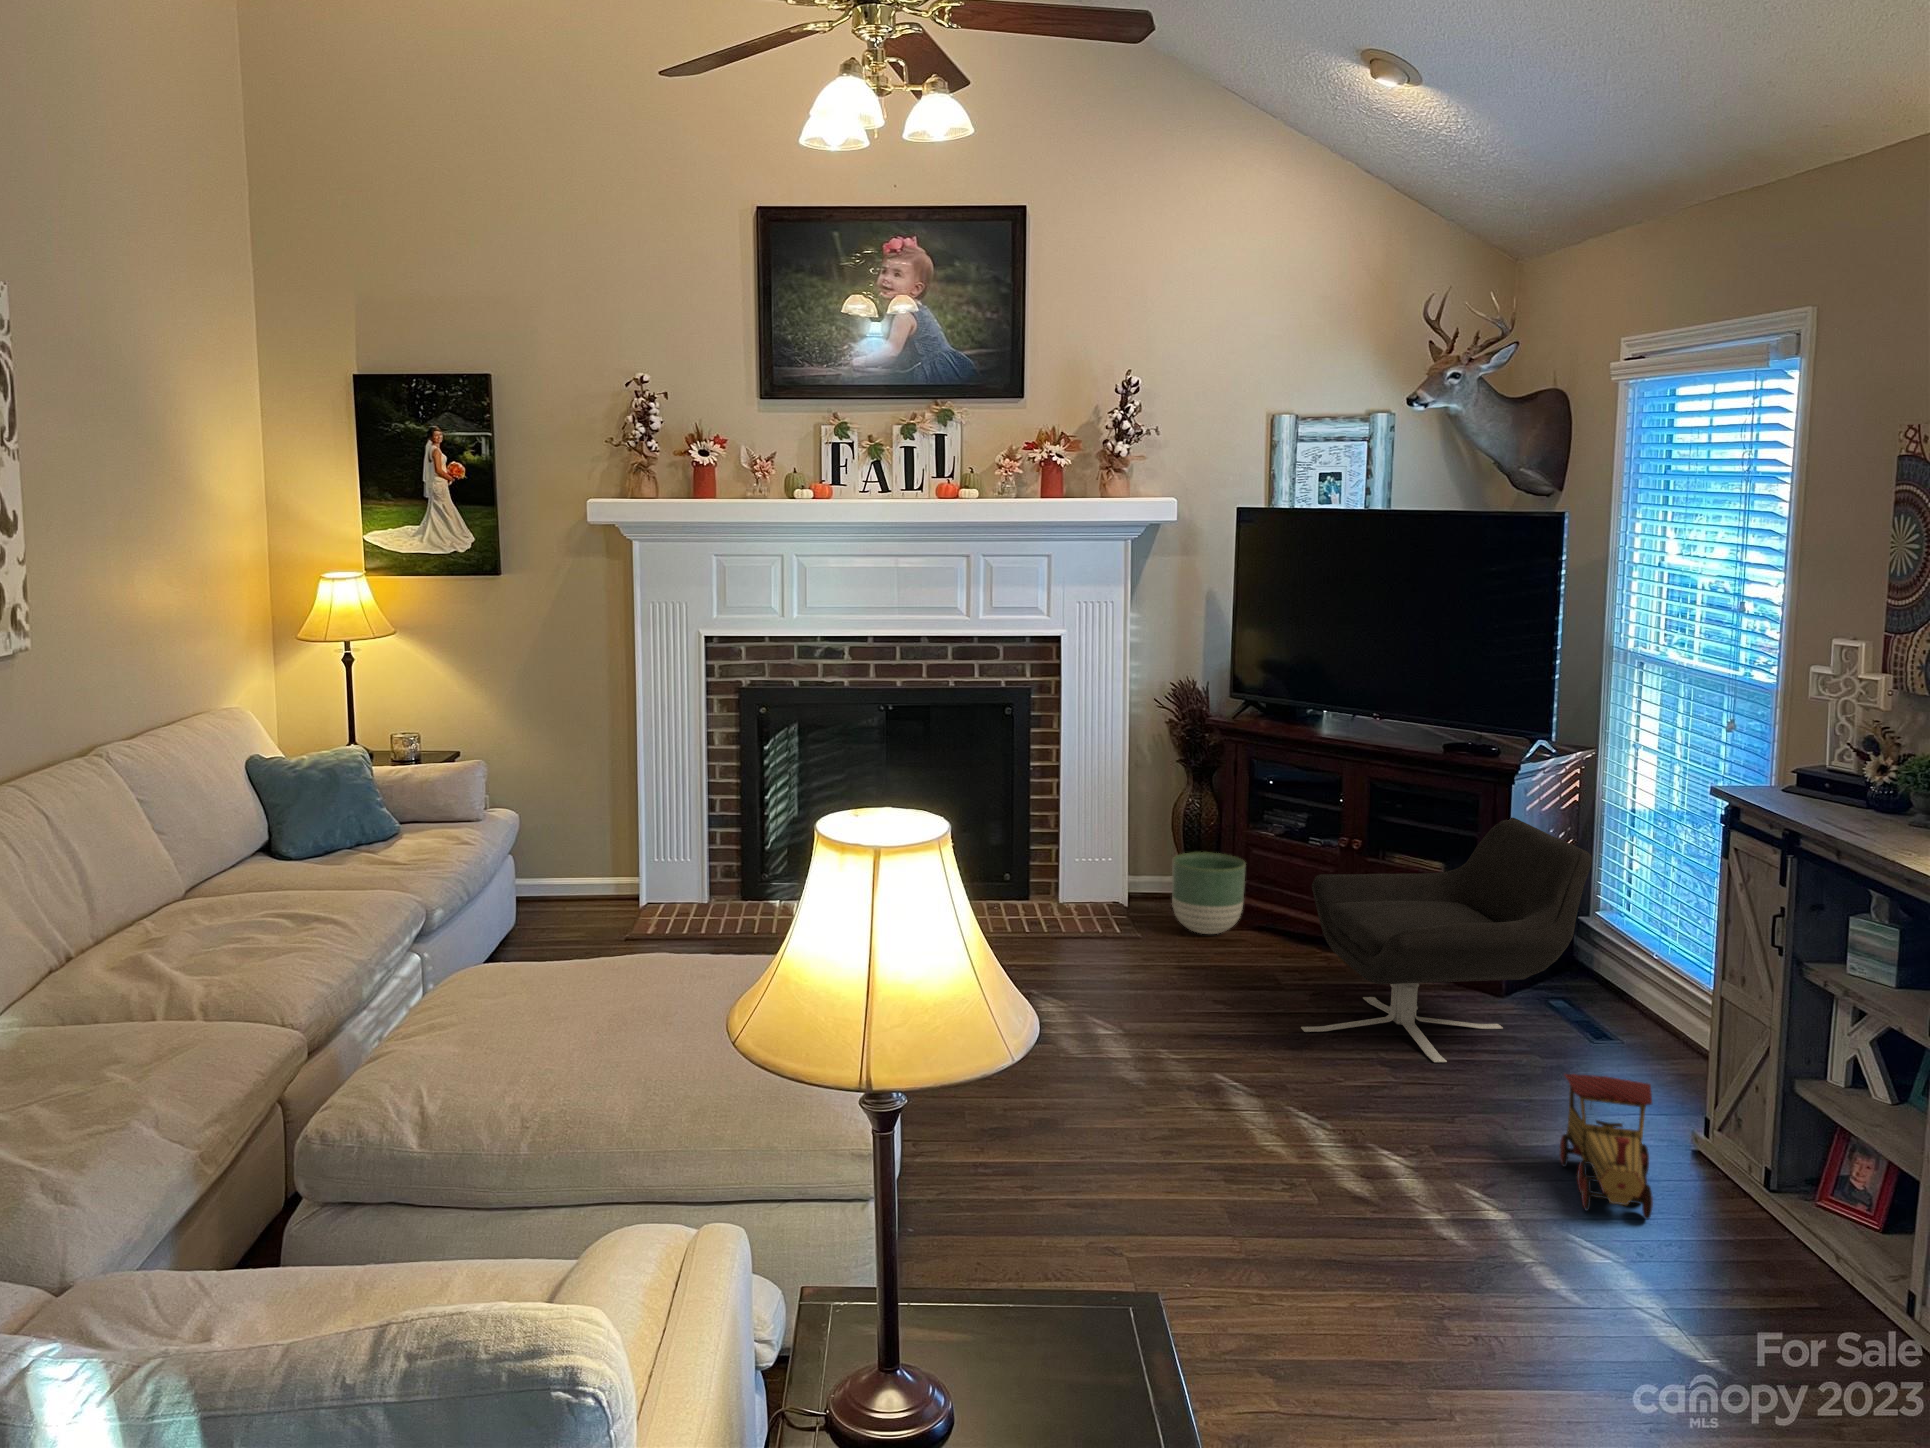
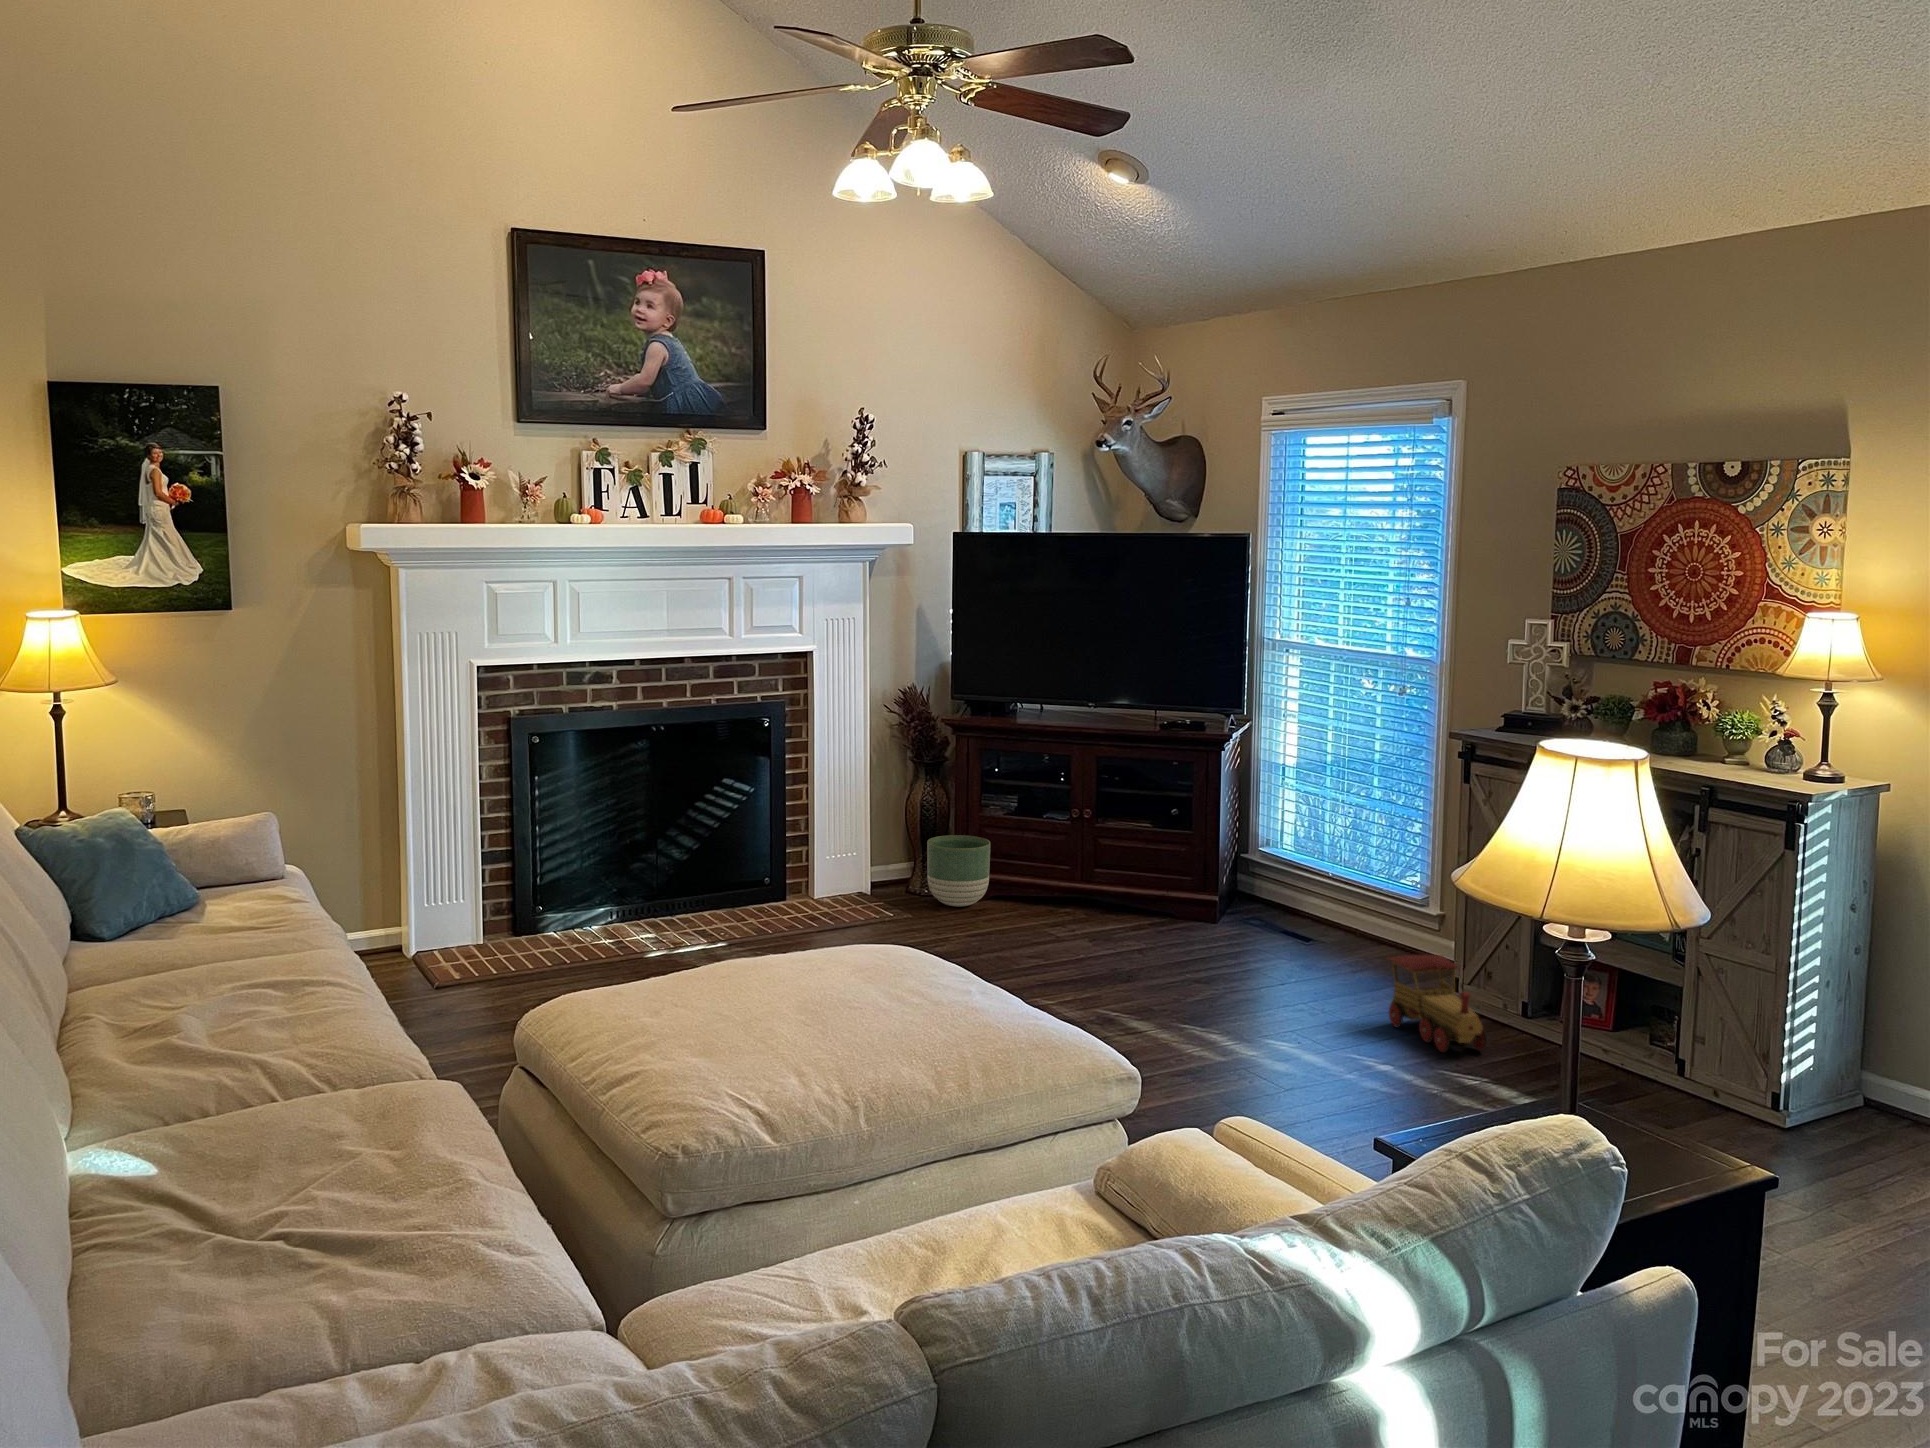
lounge chair: present [1301,818,1592,1062] -> none [1092,776,1320,974]

